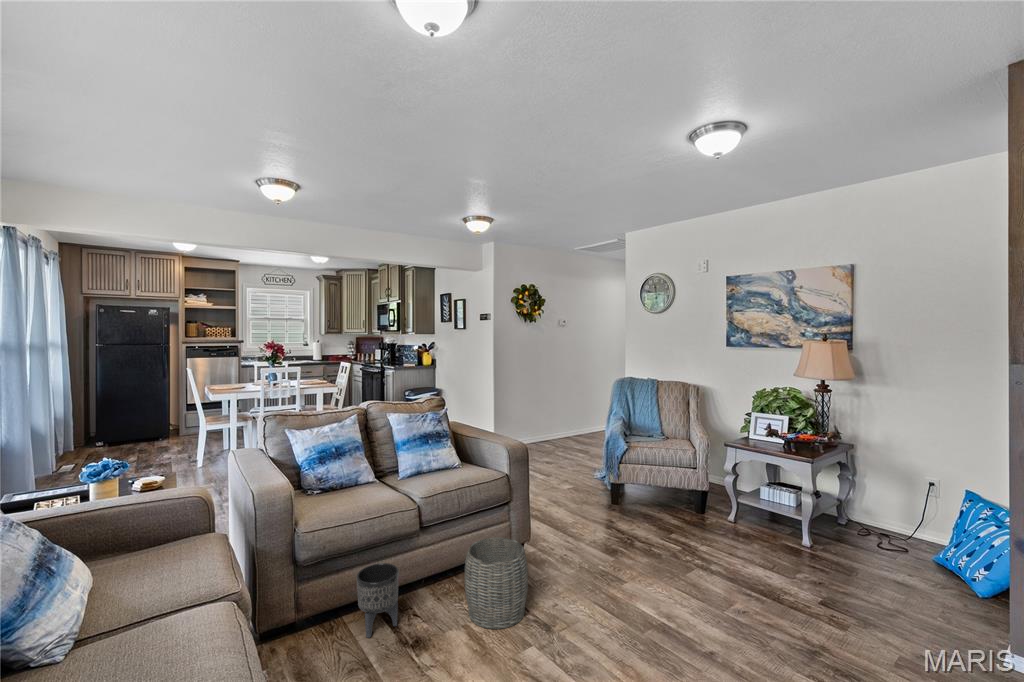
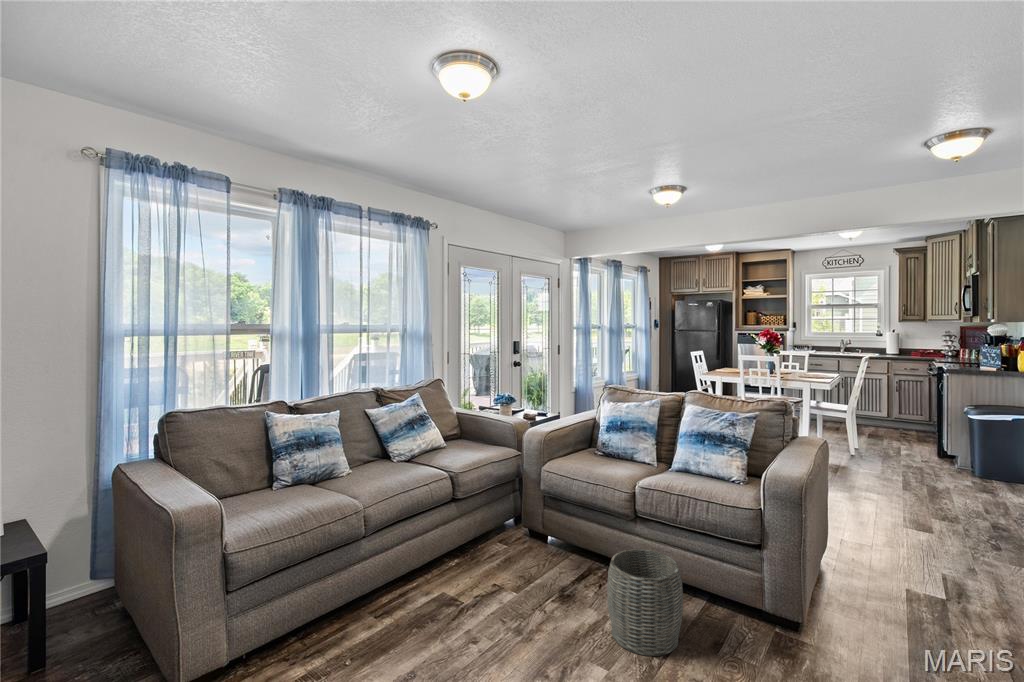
planter: present [356,563,399,638] -> none [552,523,589,585]

